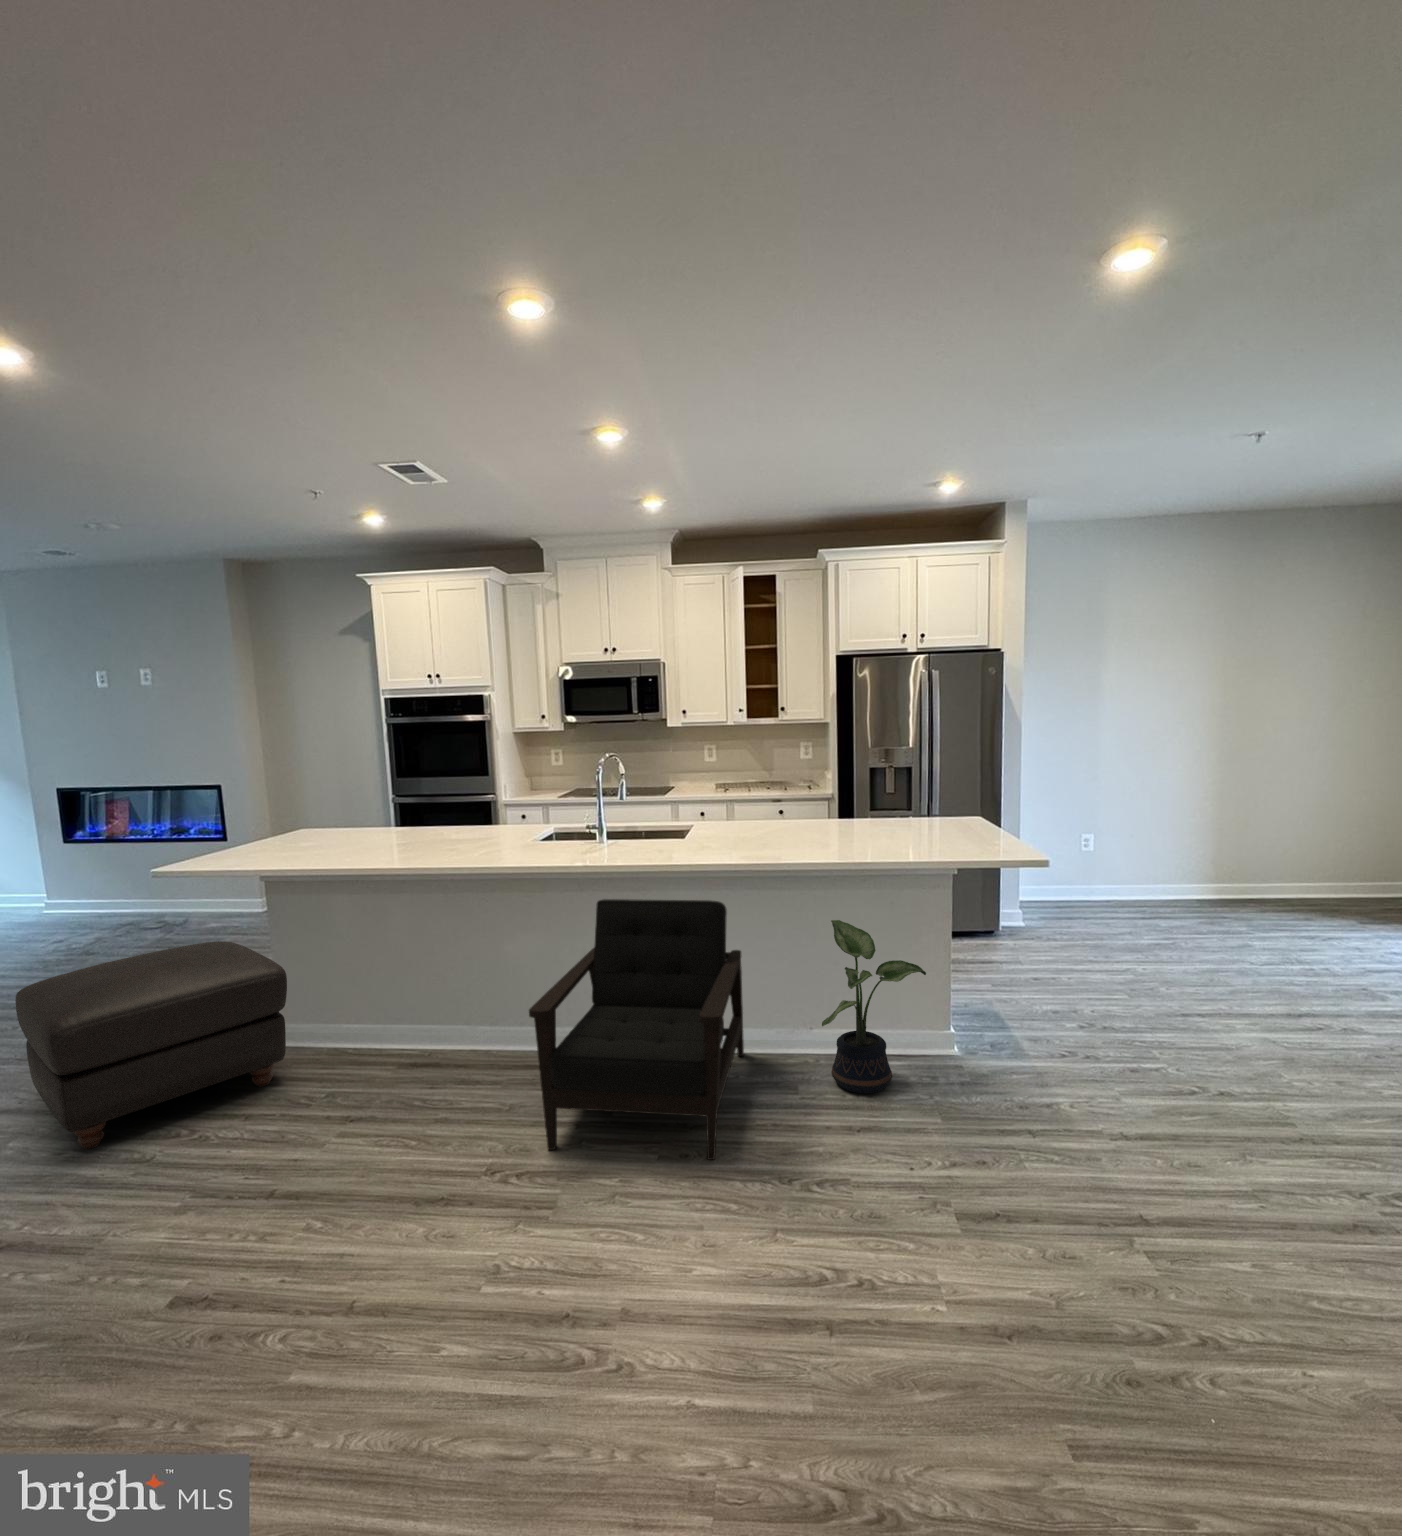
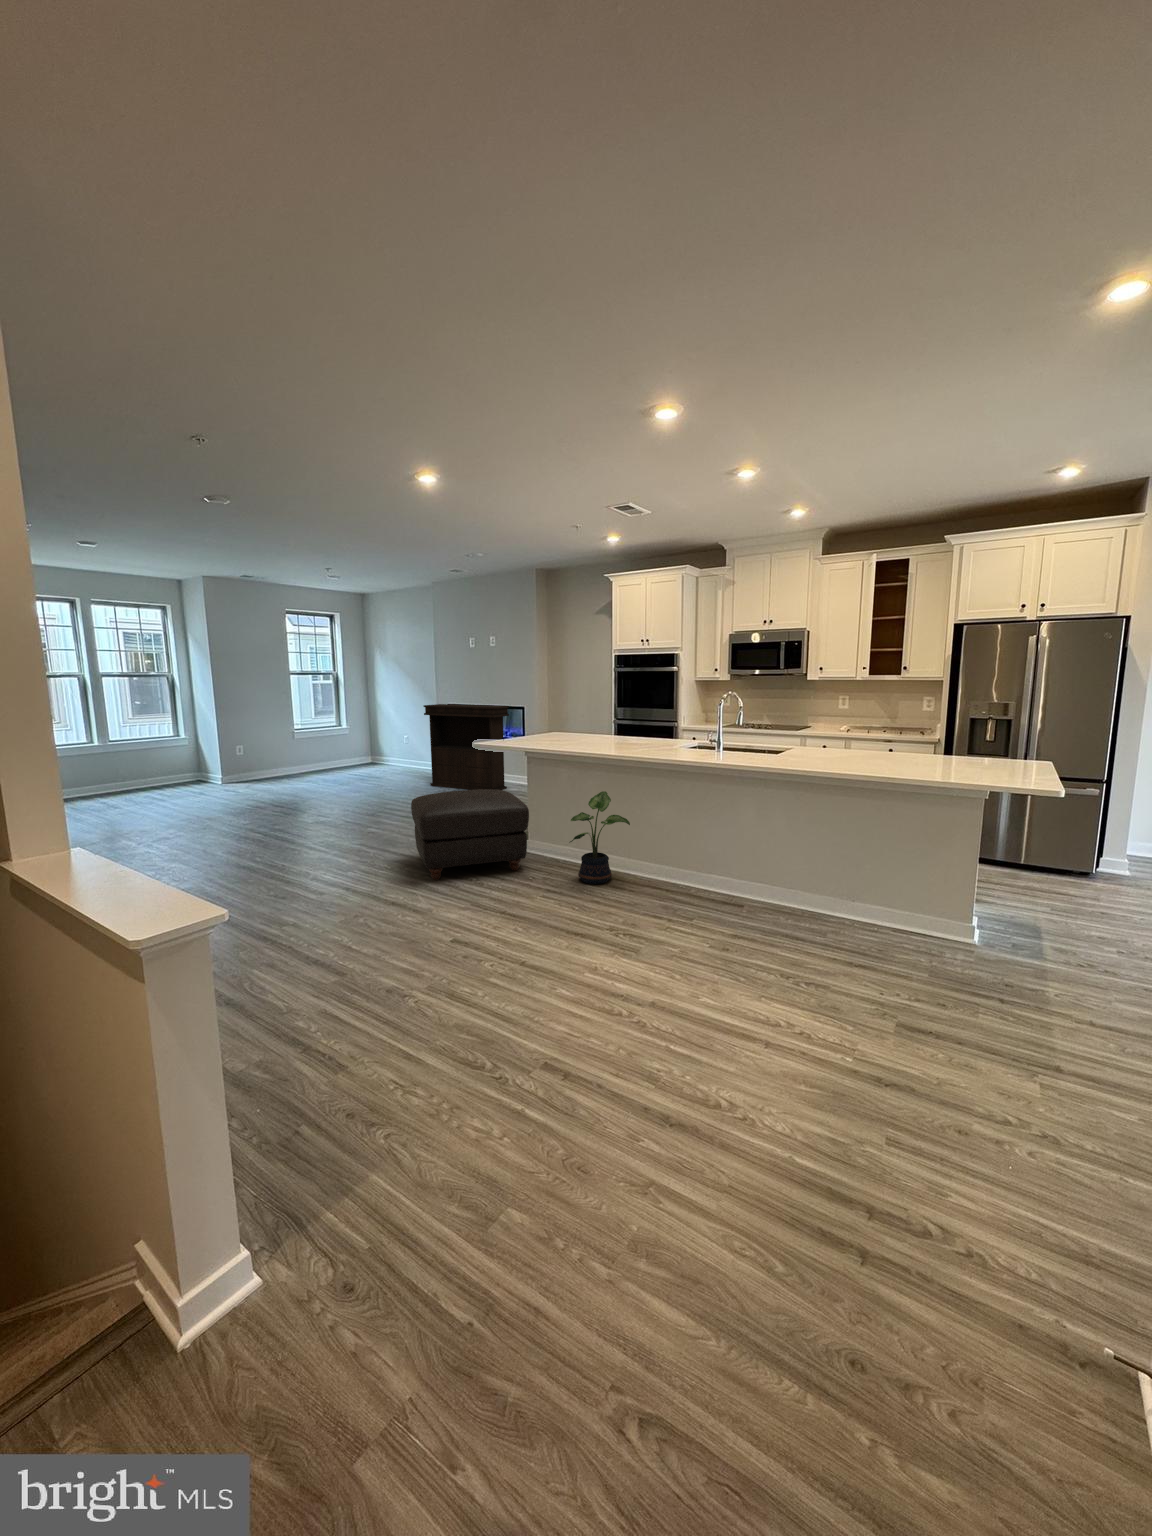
console table: none [13,783,201,936] -> present [424,704,509,790]
armchair: present [529,899,744,1160] -> none [641,789,801,957]
potted plant: present [822,920,926,1093] -> present [570,791,630,884]

